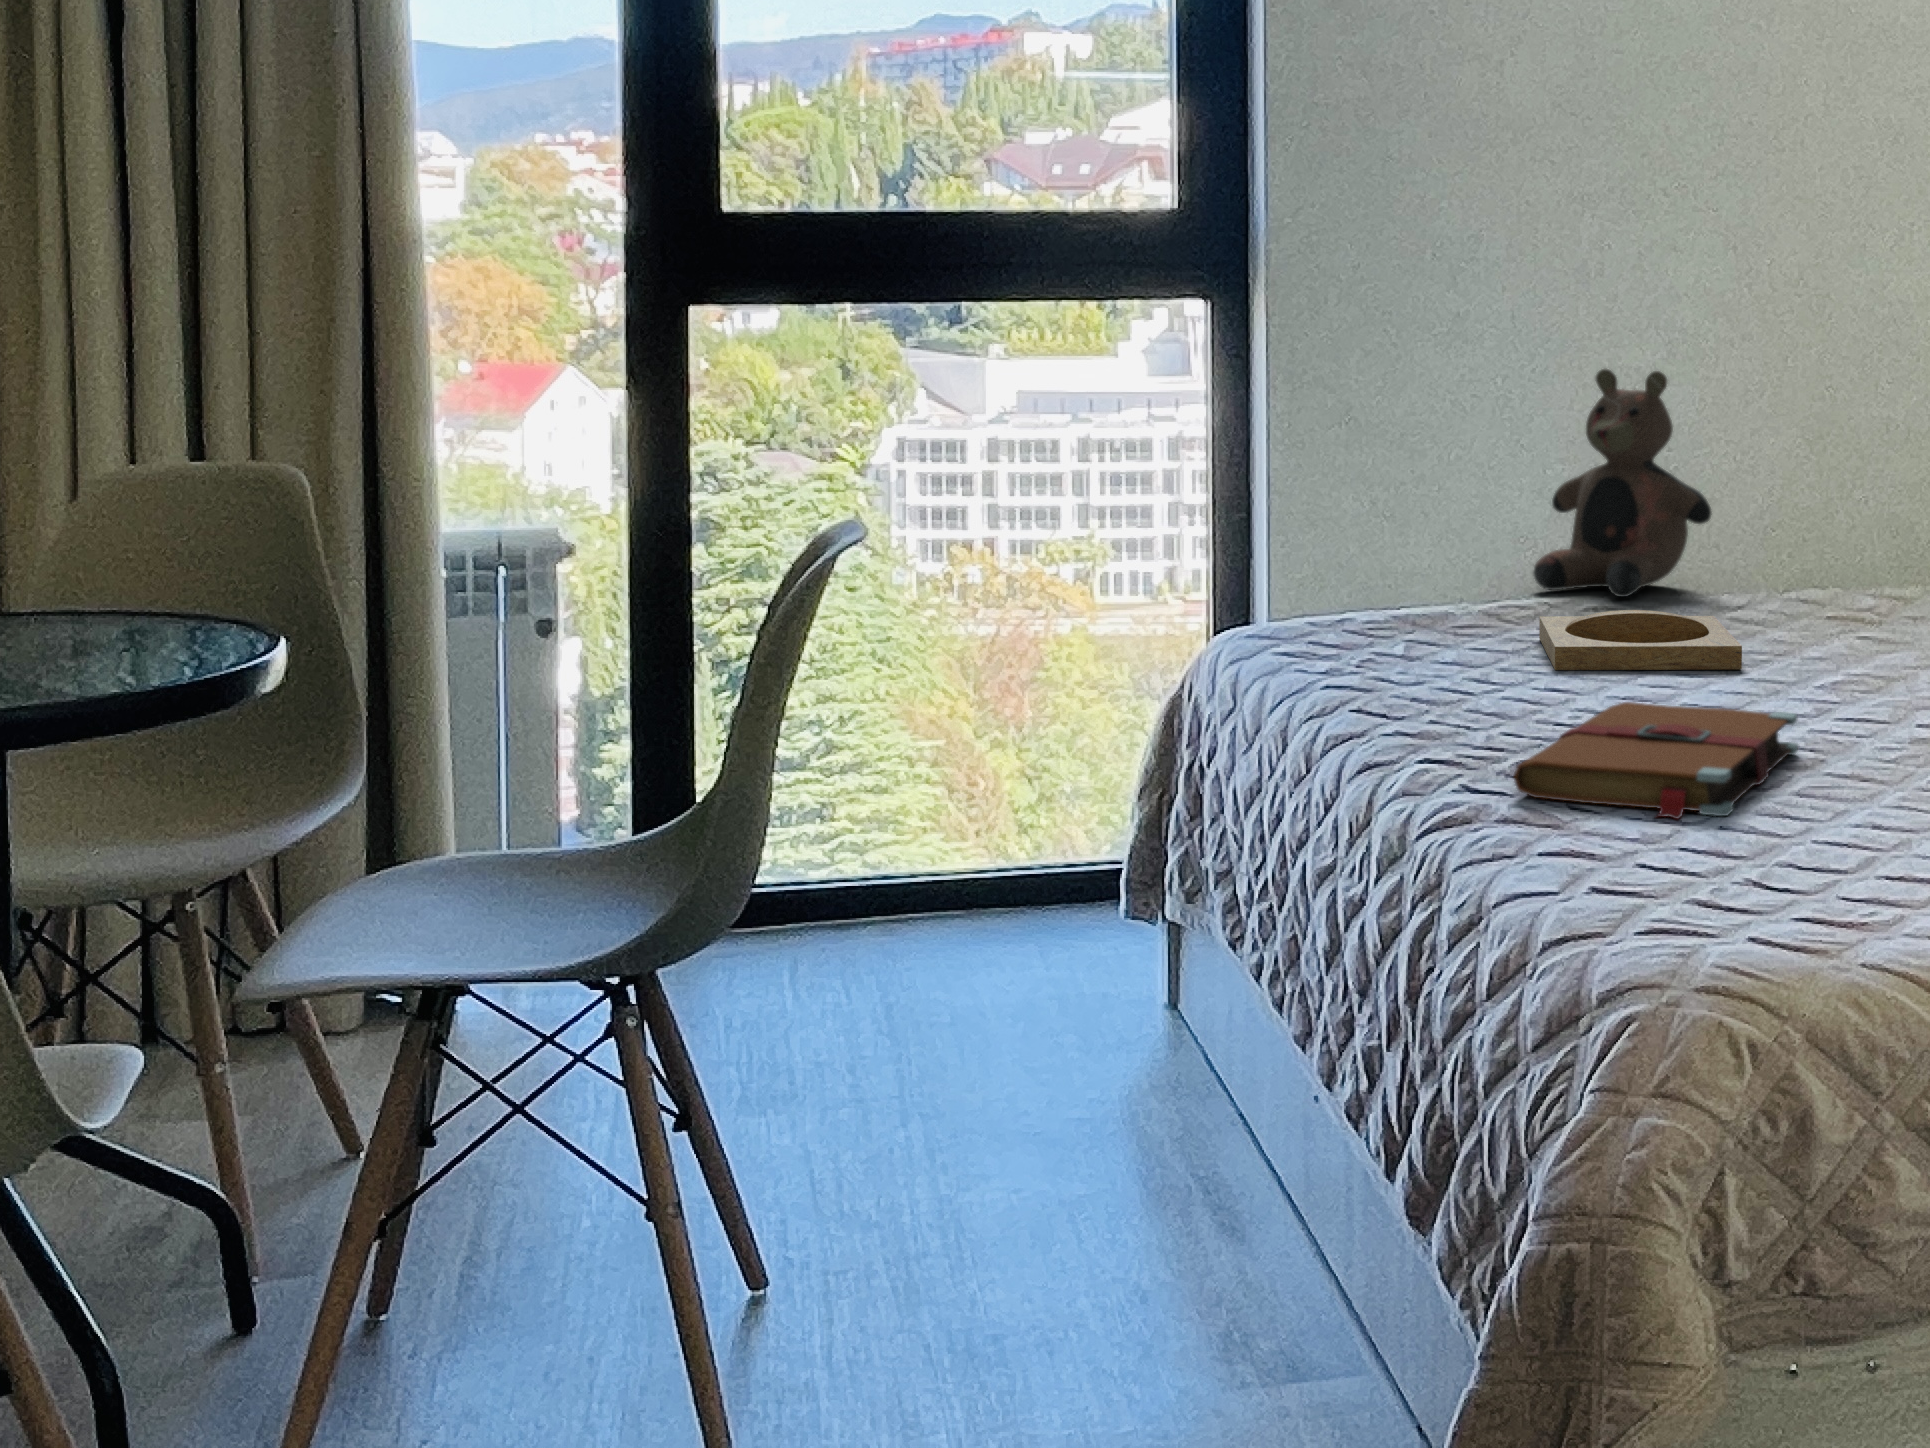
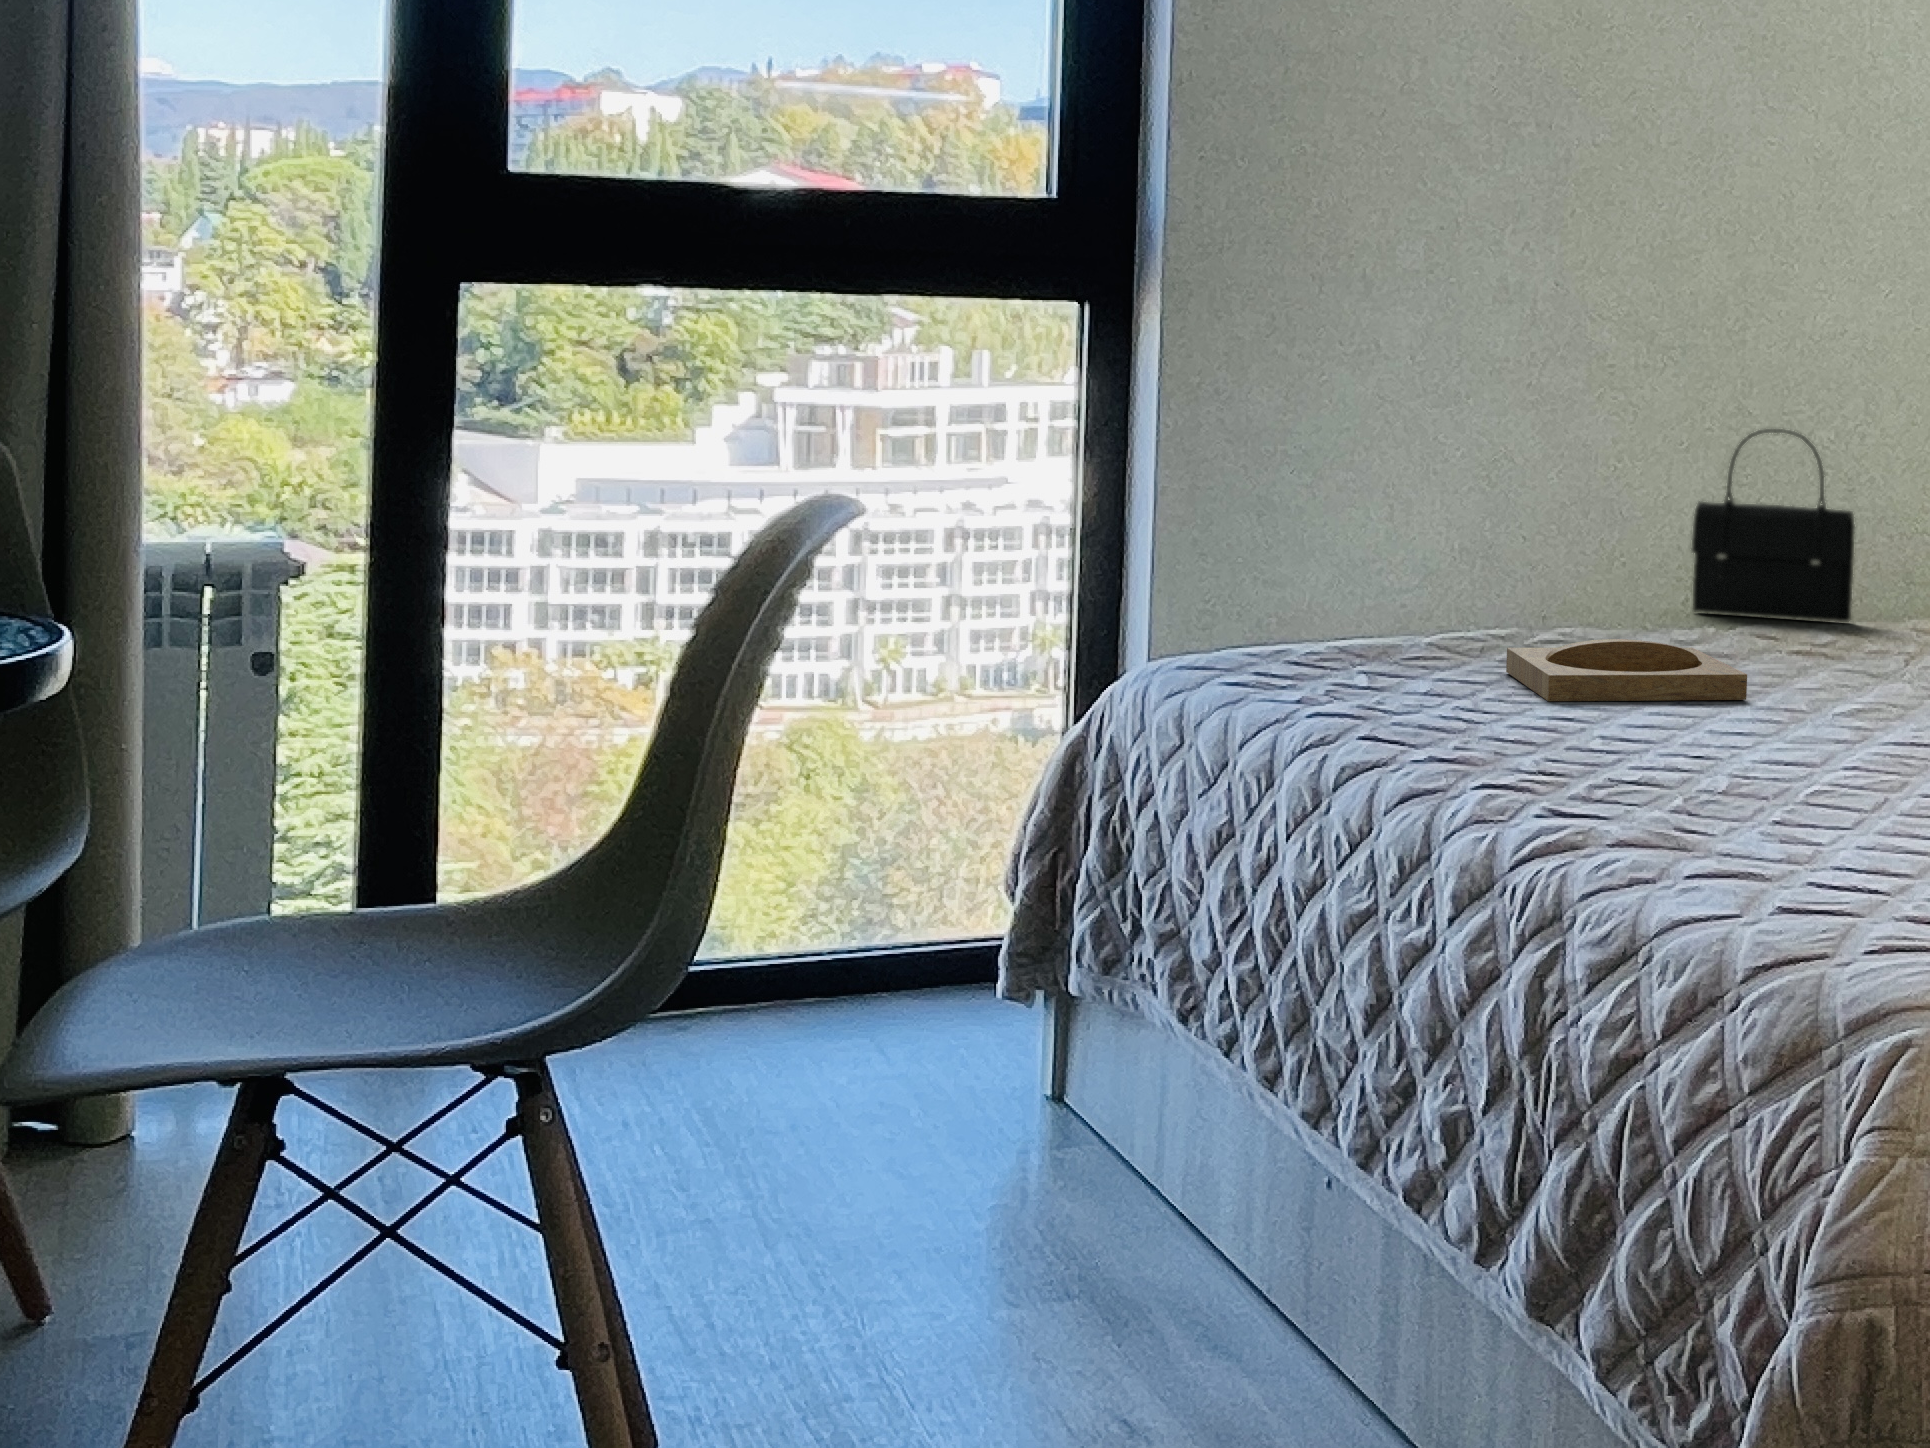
teddy bear: present [1533,369,1712,597] -> none [1462,390,1654,635]
handbag: none [1765,397,1920,581] -> present [1692,429,1855,622]
book: present [1513,702,1798,819] -> none [1611,723,1877,840]

